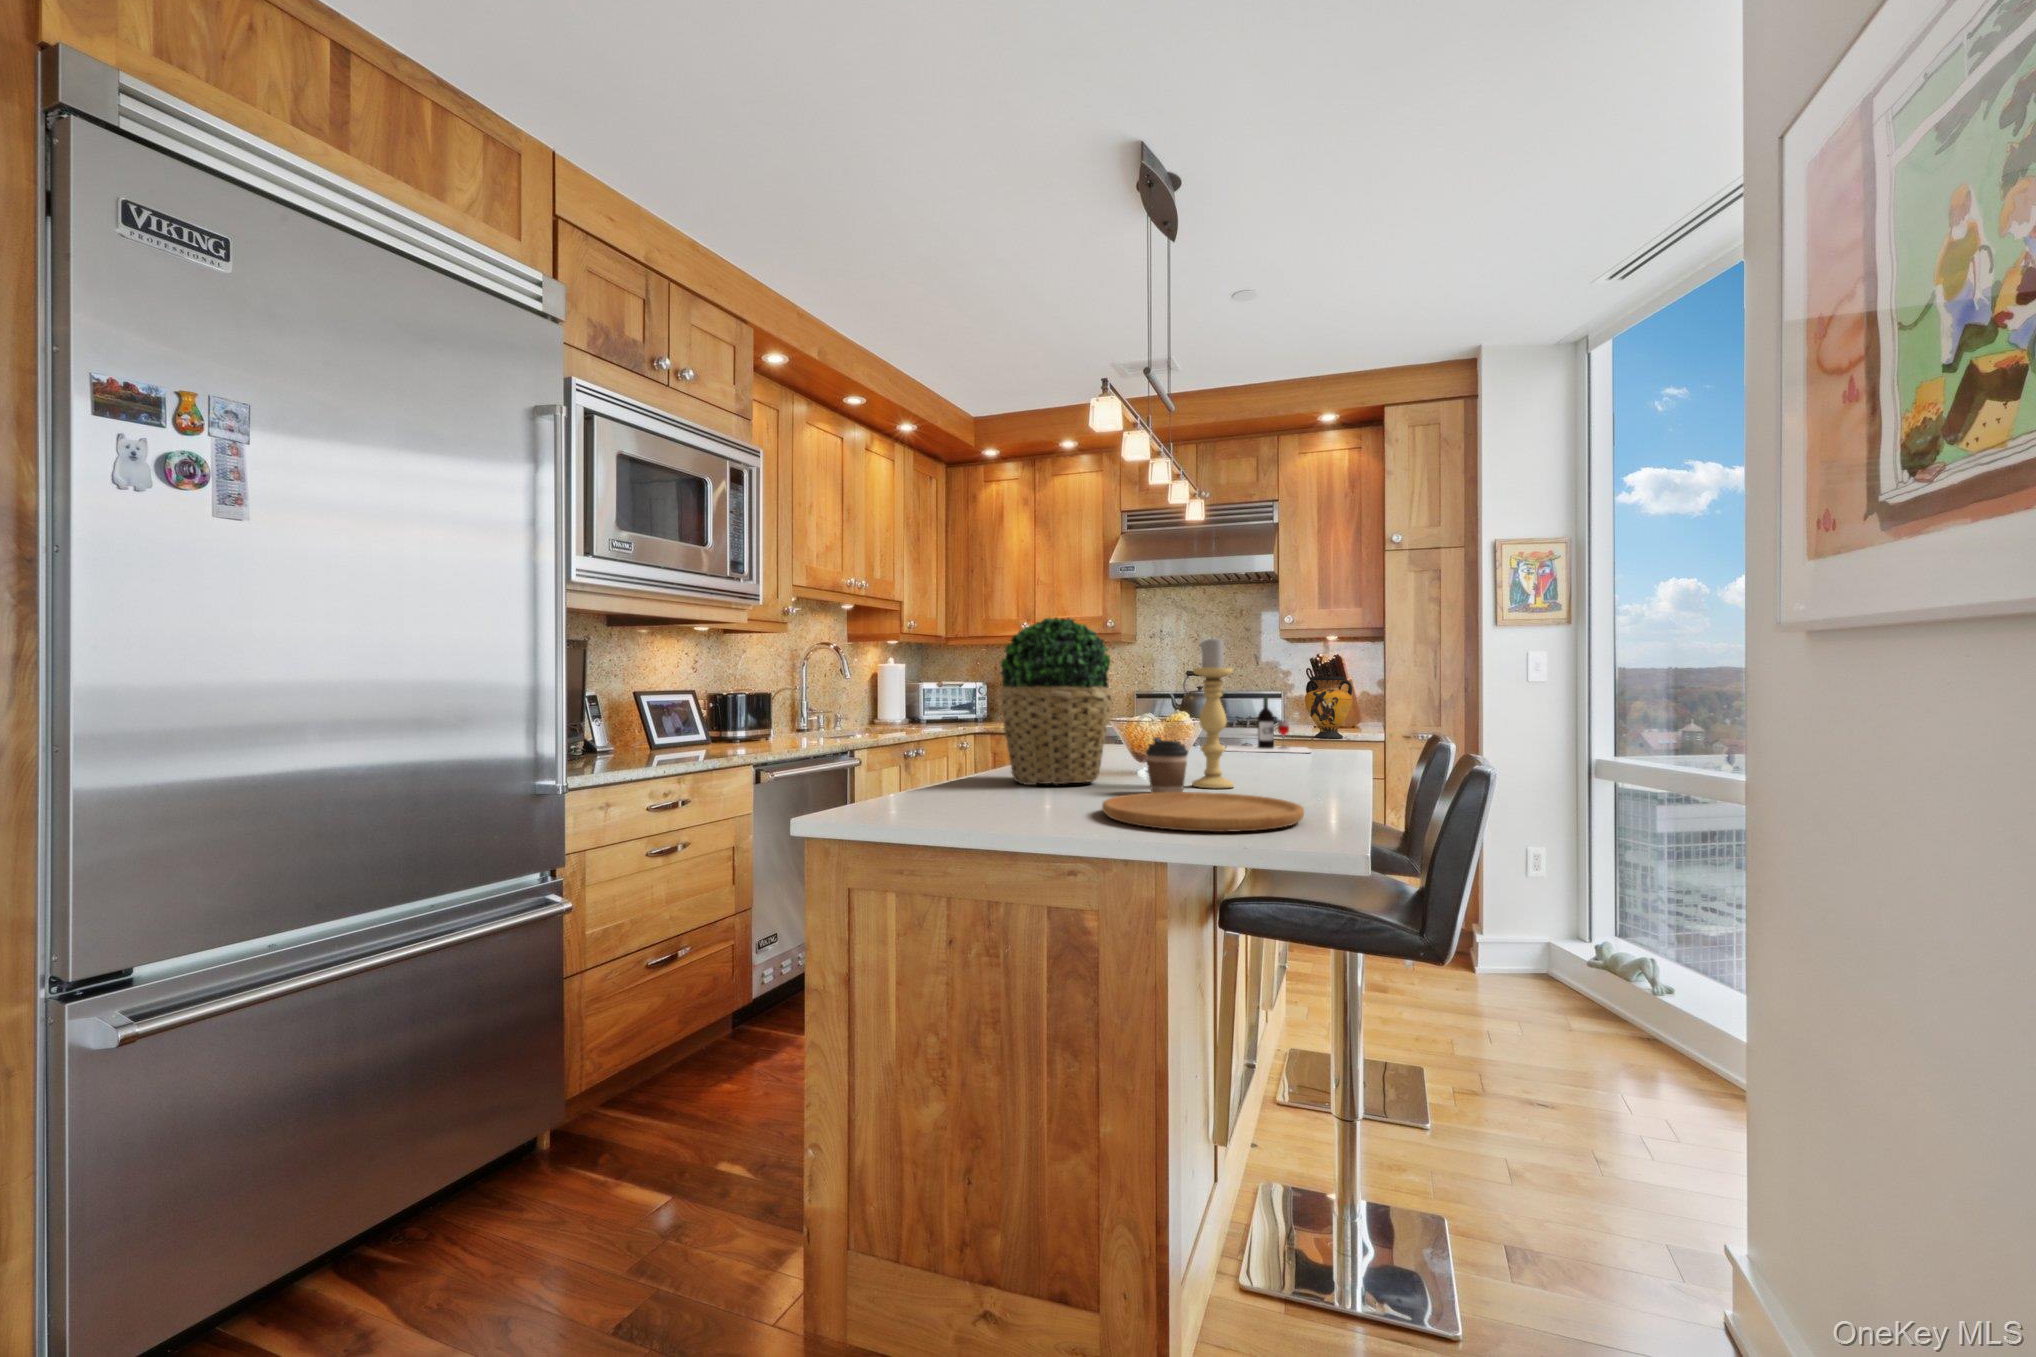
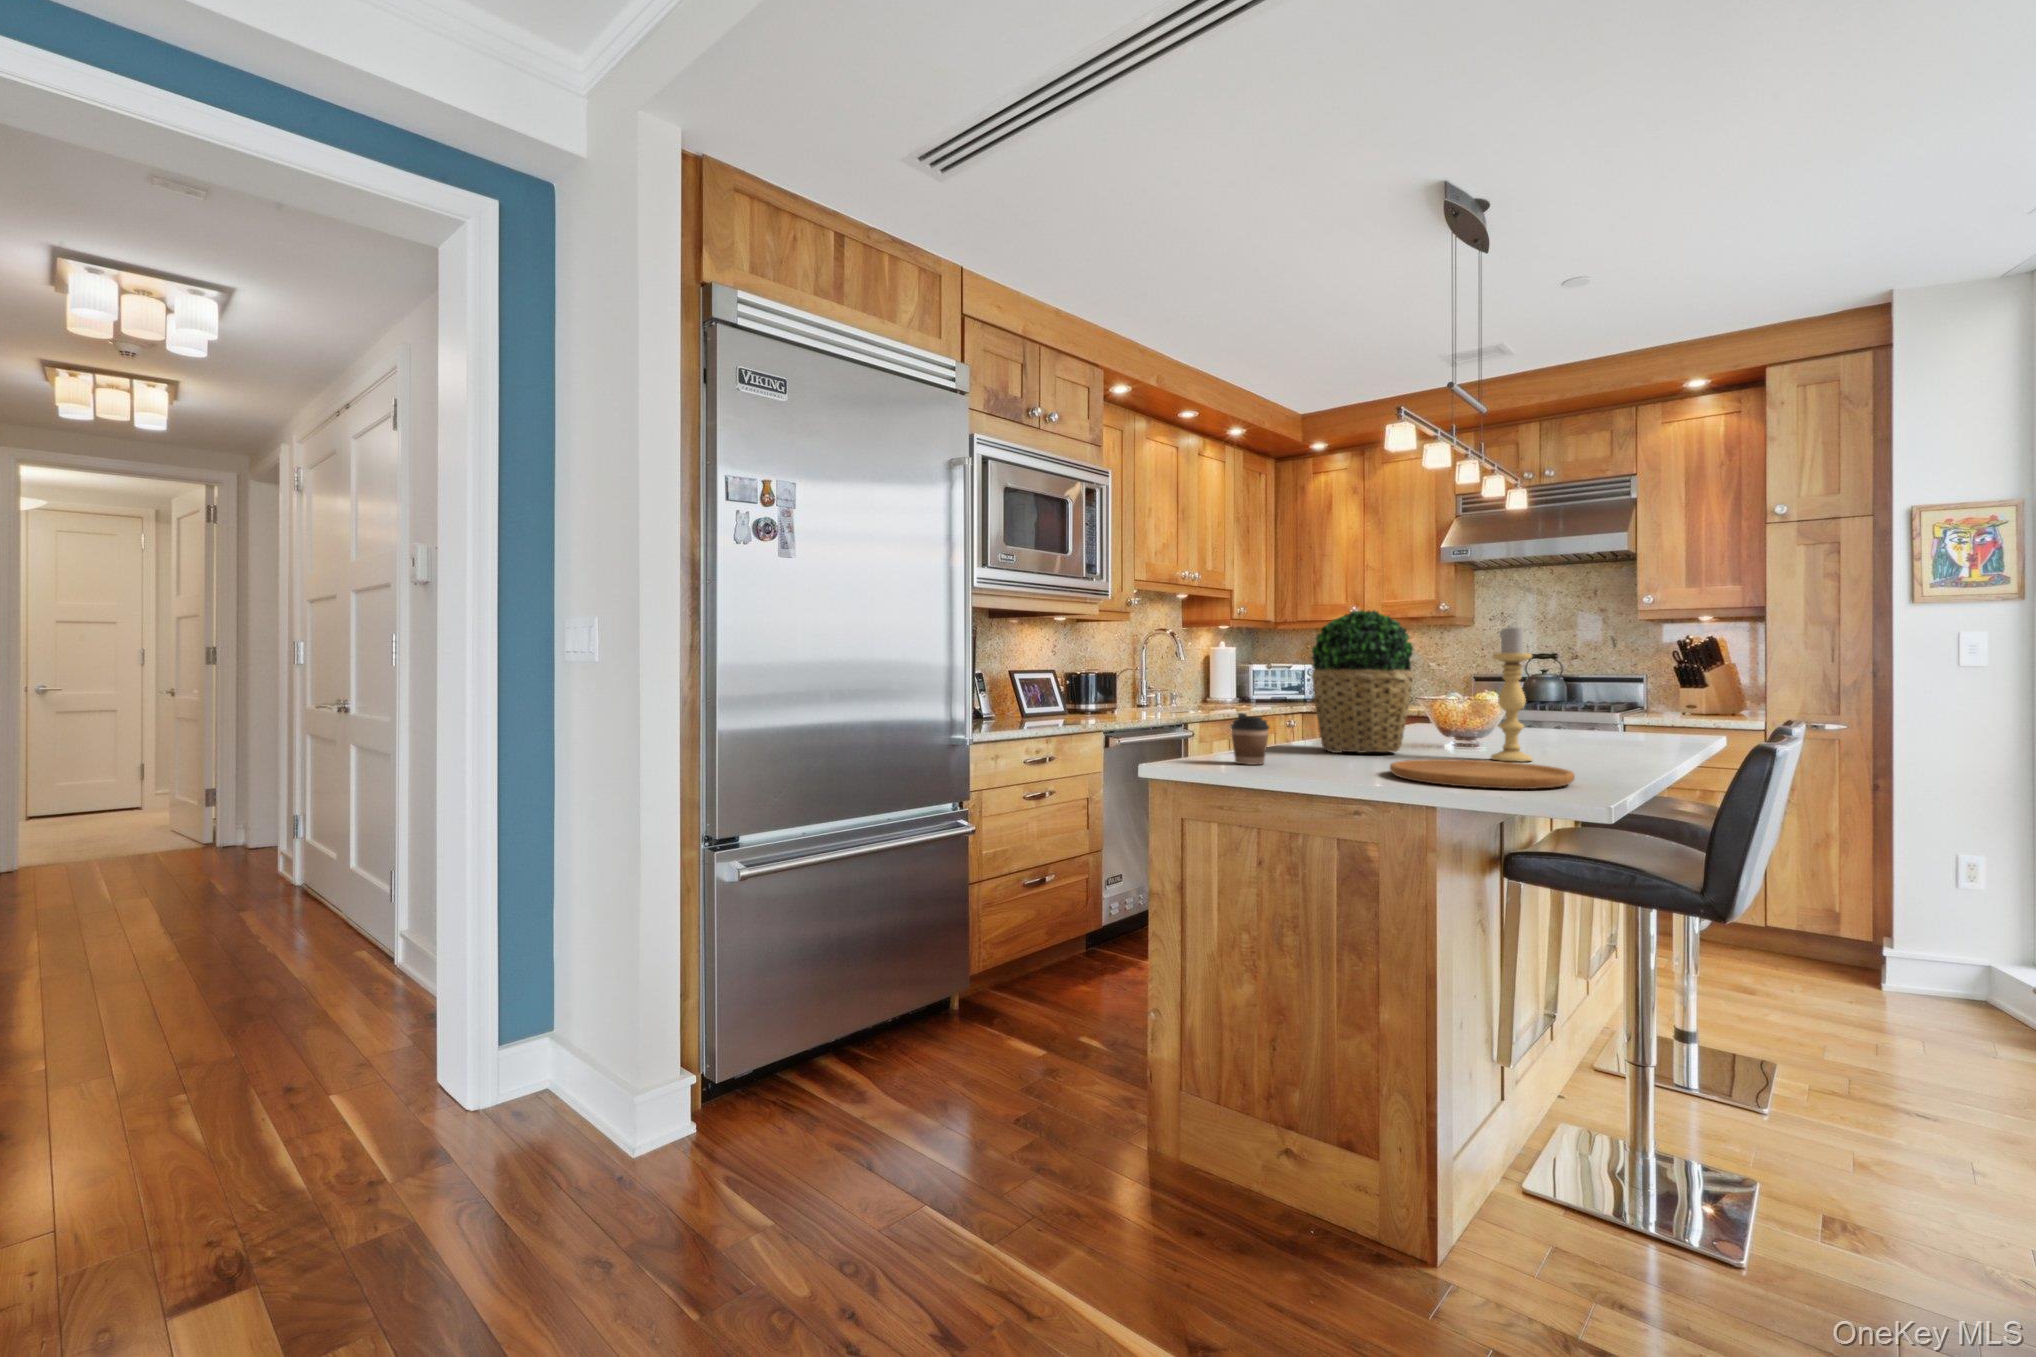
vase: present [1305,677,1353,738] -> none [1666,661,1727,726]
wine bottle: present [1226,697,1310,753] -> none [1553,681,1655,738]
coffee cup: present [1146,737,1188,793] -> present [1231,713,1269,765]

